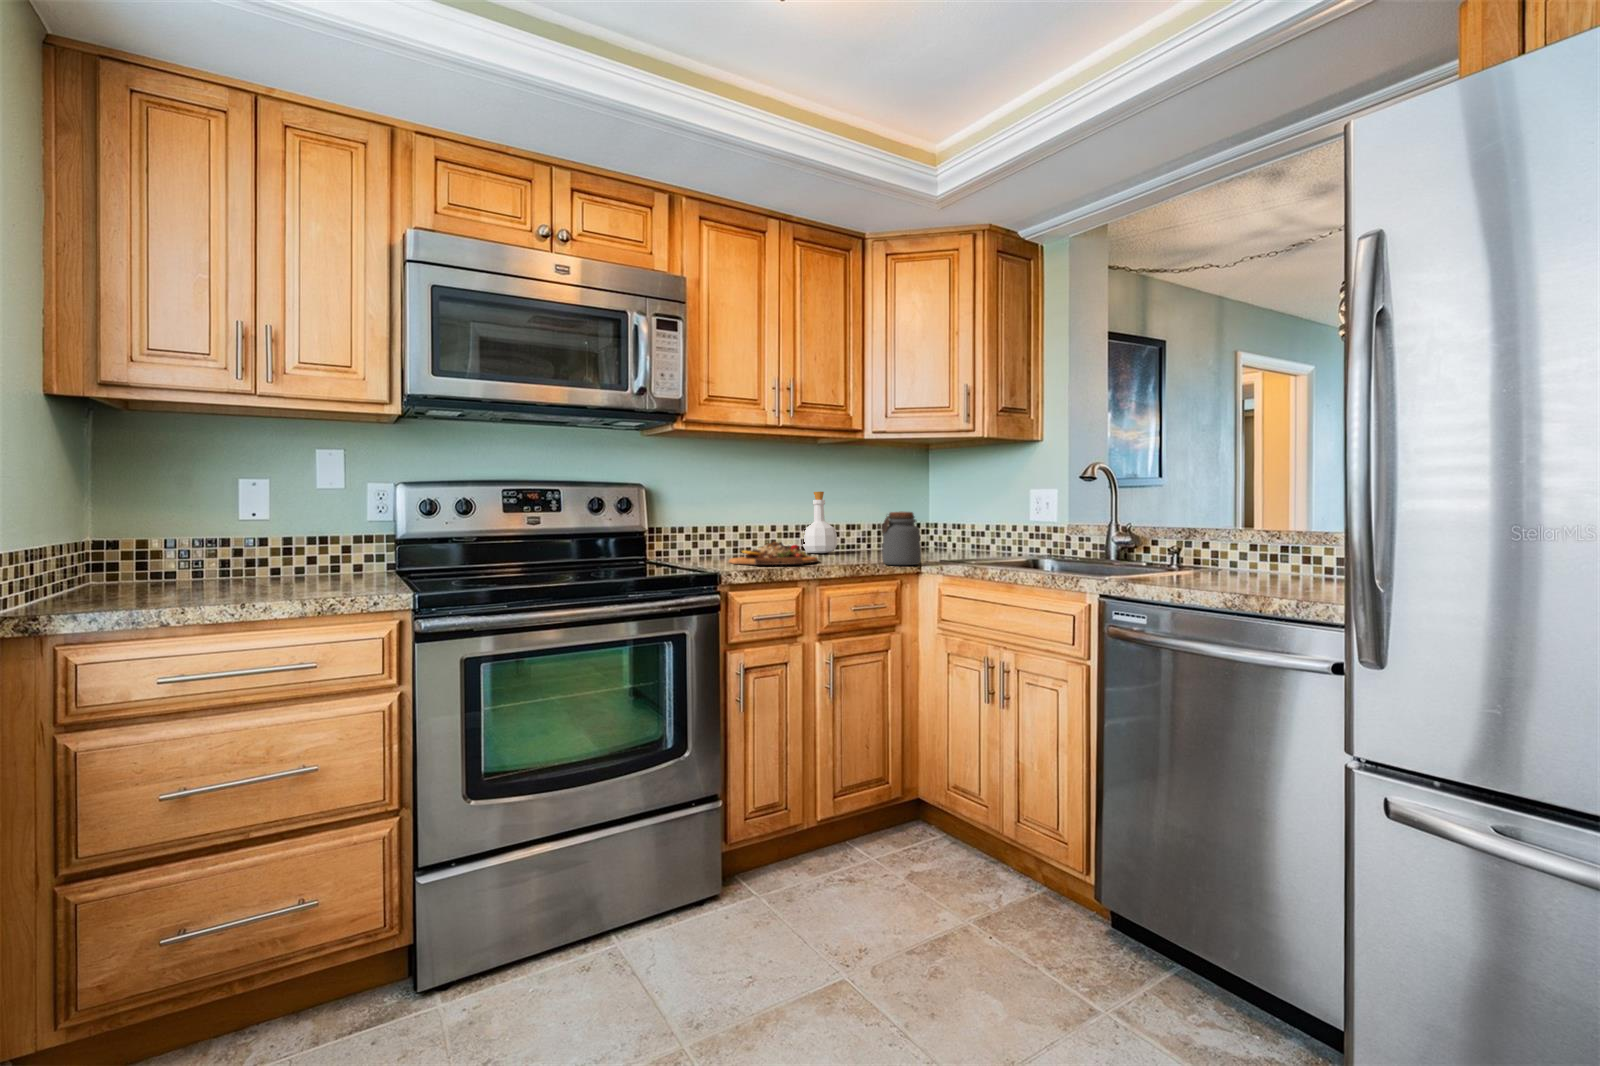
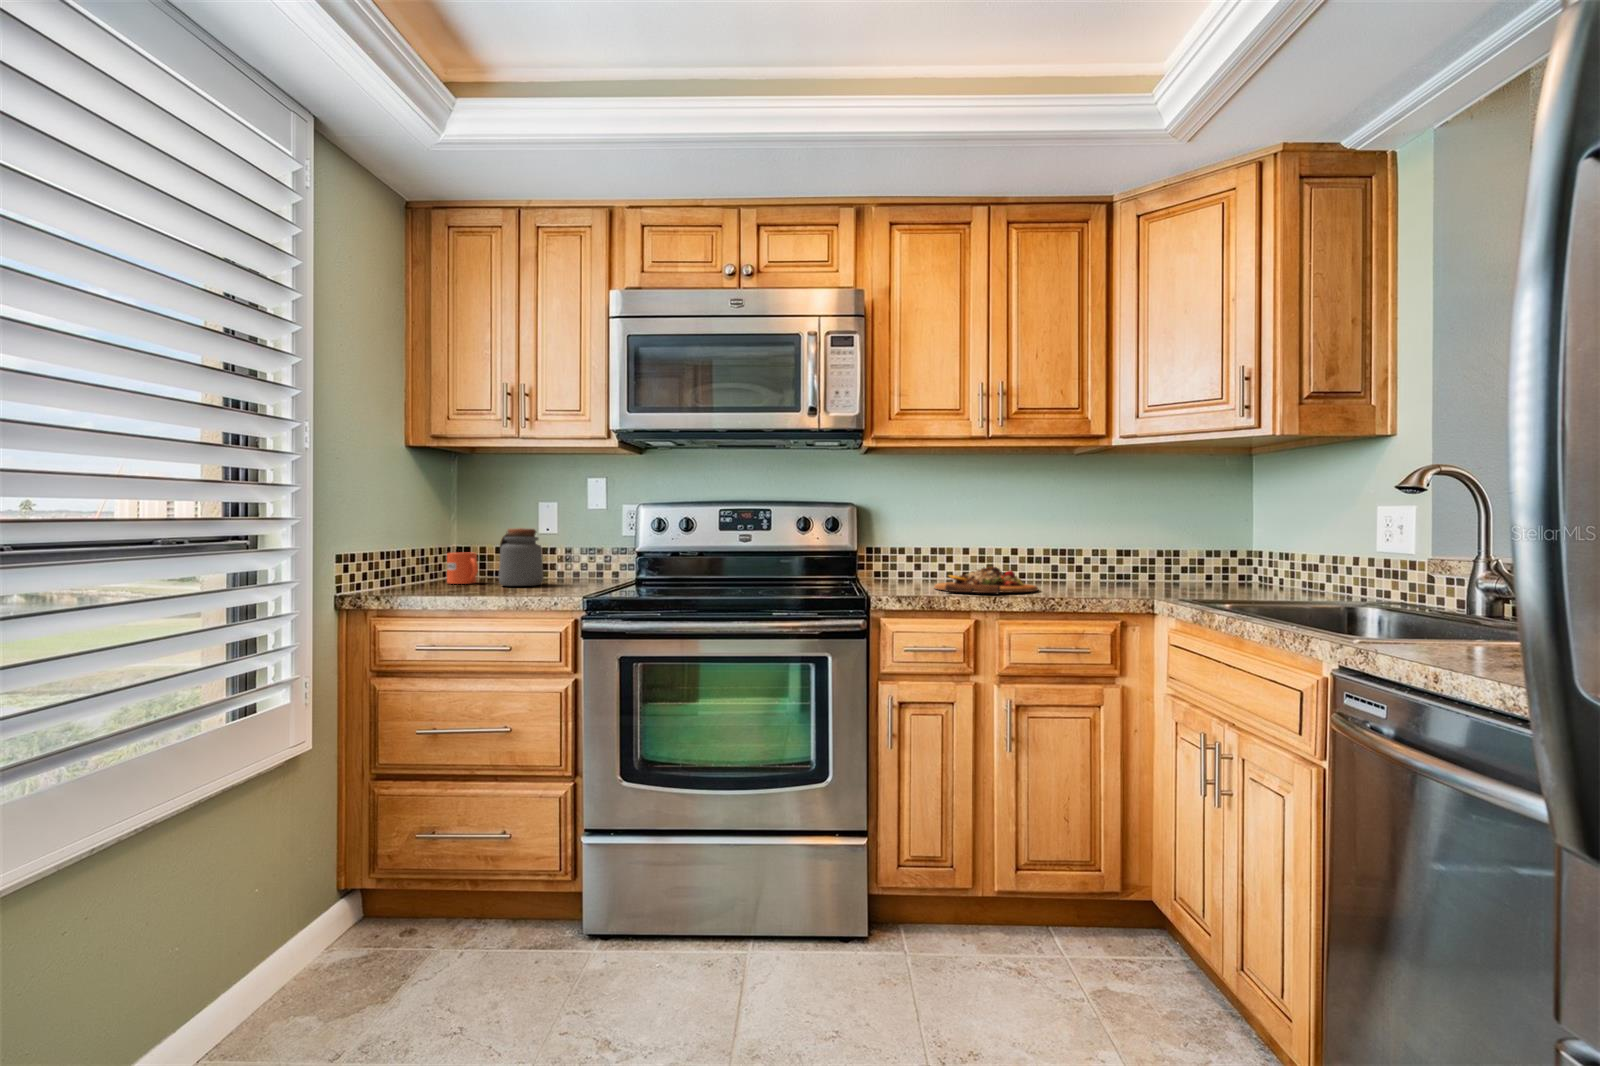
bottle: present [803,492,837,553] -> none [1058,509,1100,582]
jar: present [882,512,921,565] -> present [499,528,544,586]
mug: none [110,546,172,591] -> present [447,553,478,584]

